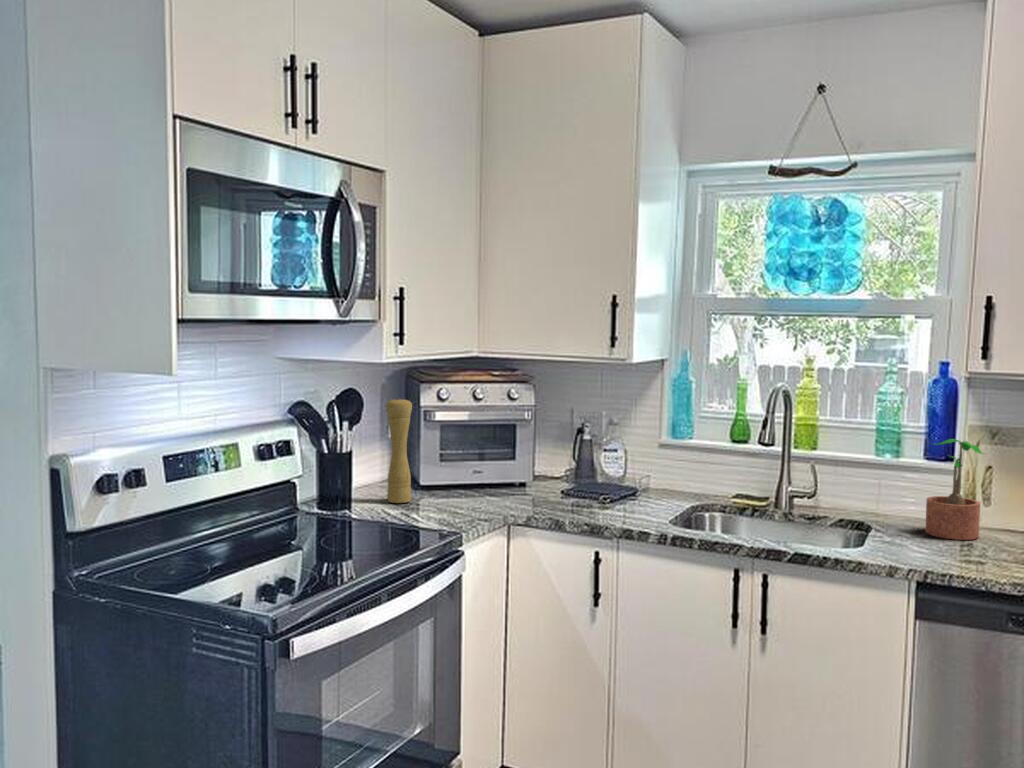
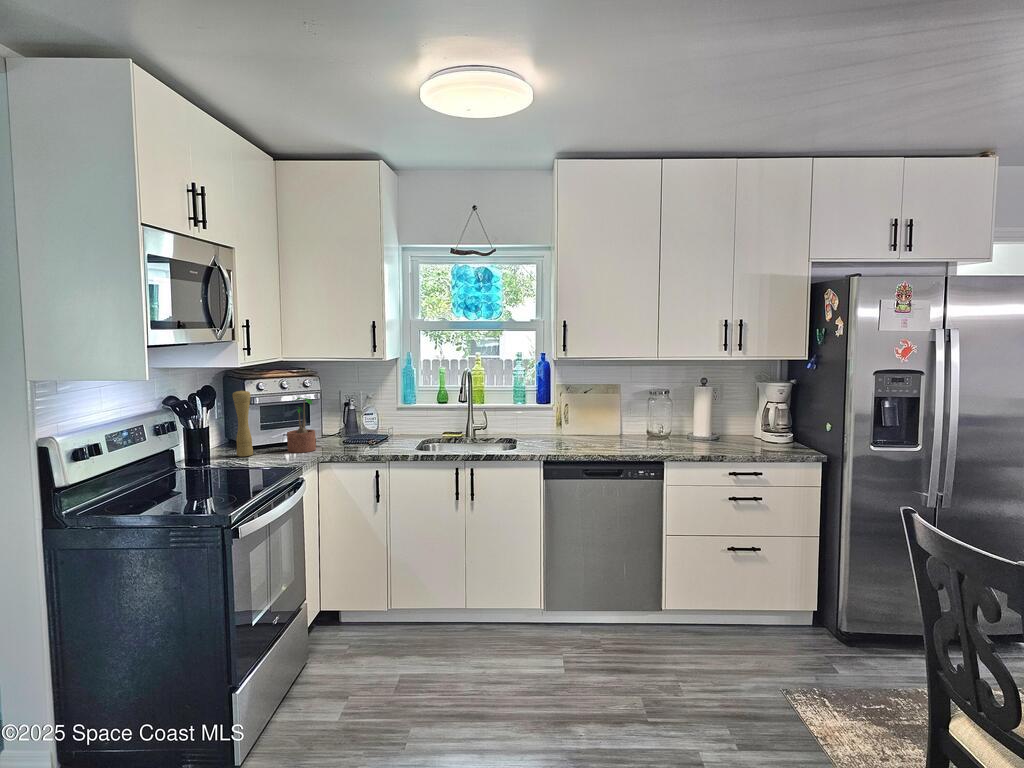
potted plant: present [925,439,983,540] -> present [287,397,316,453]

